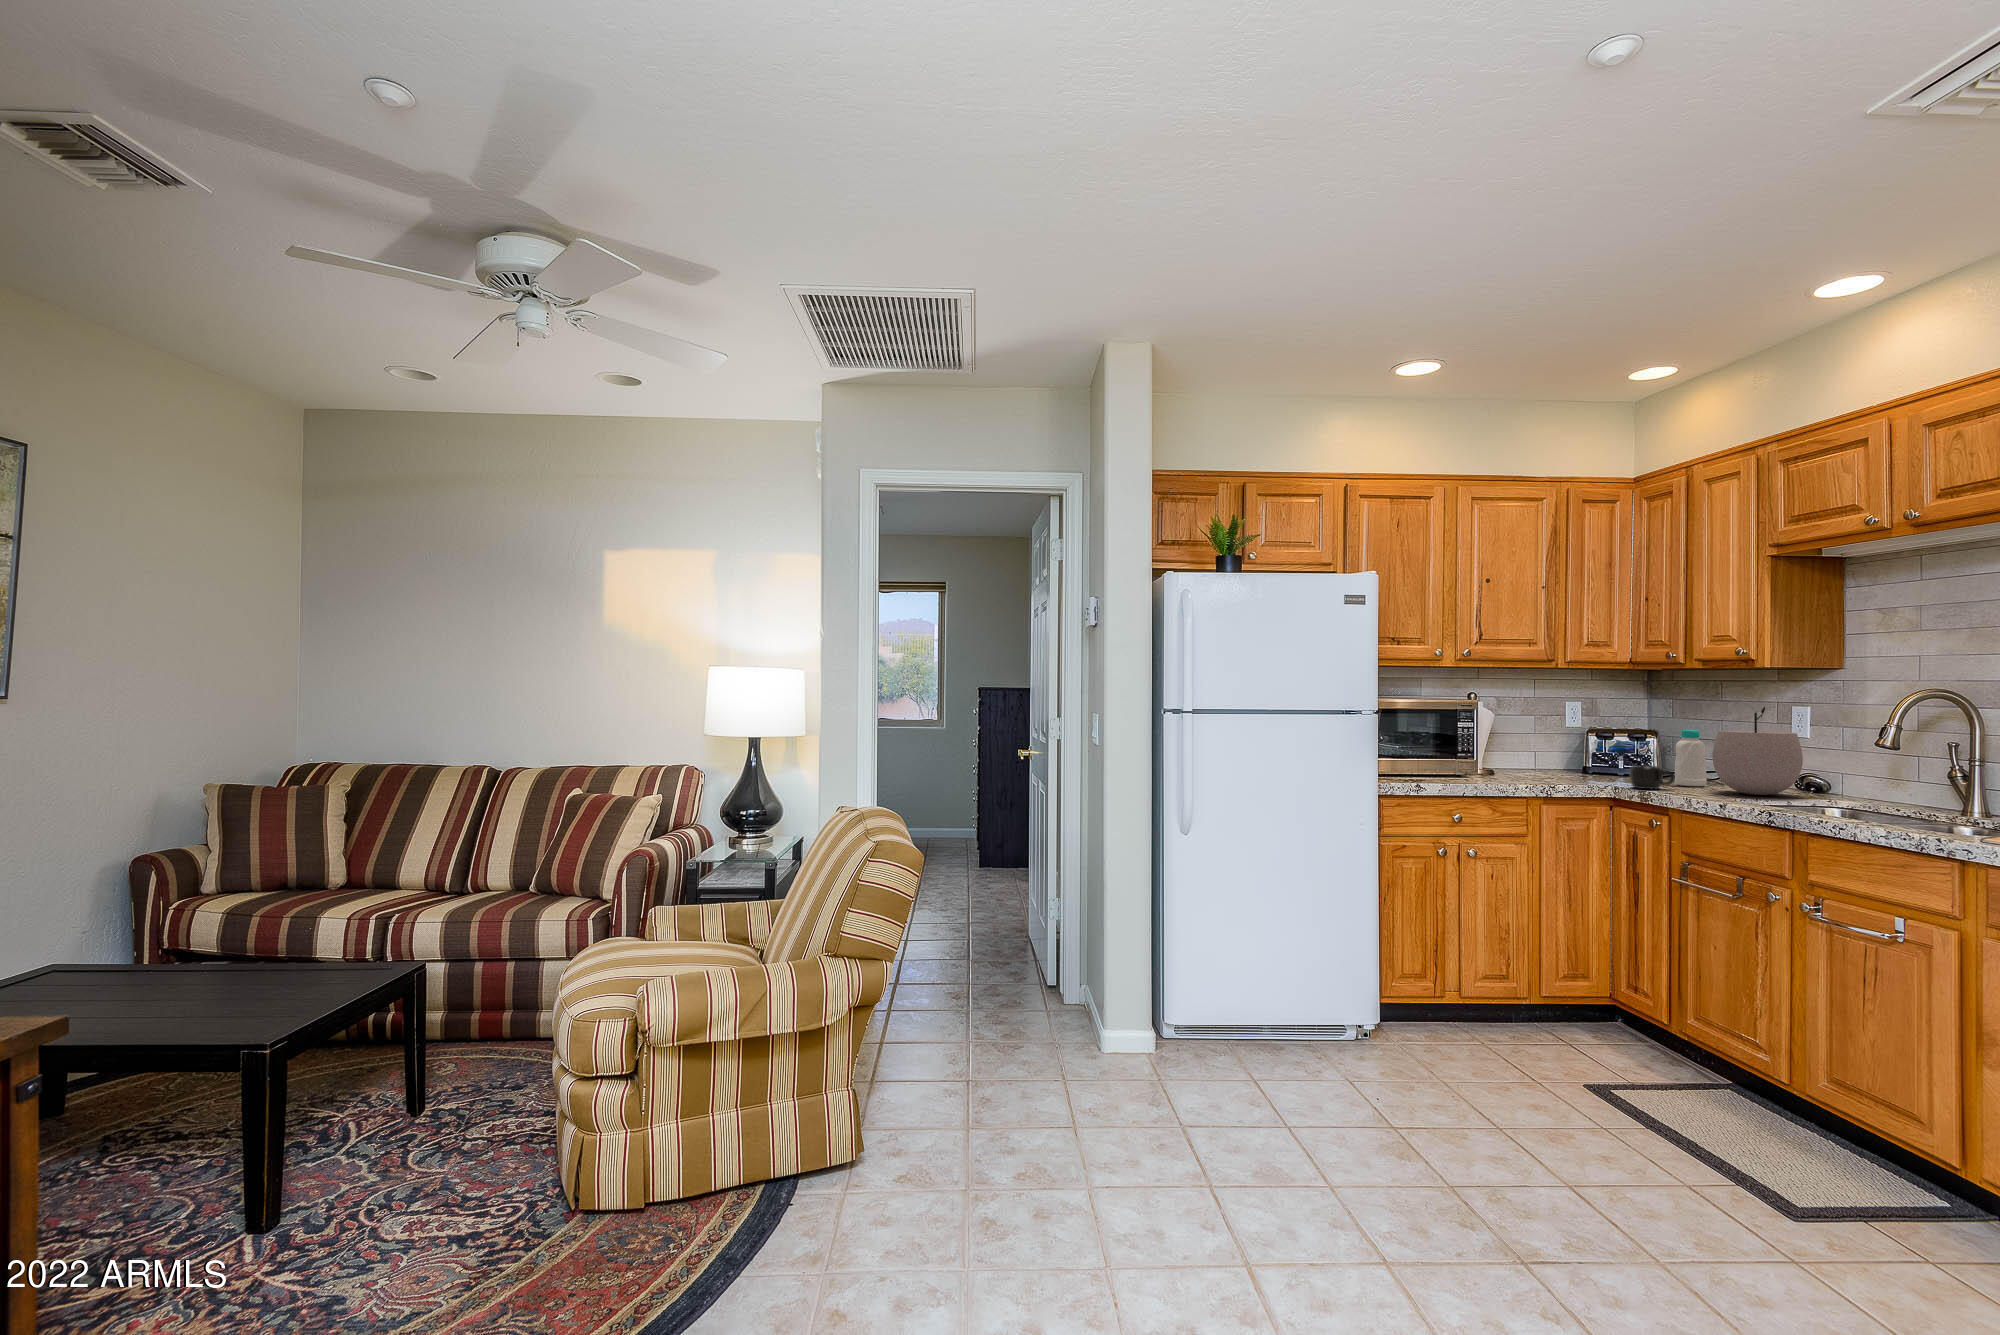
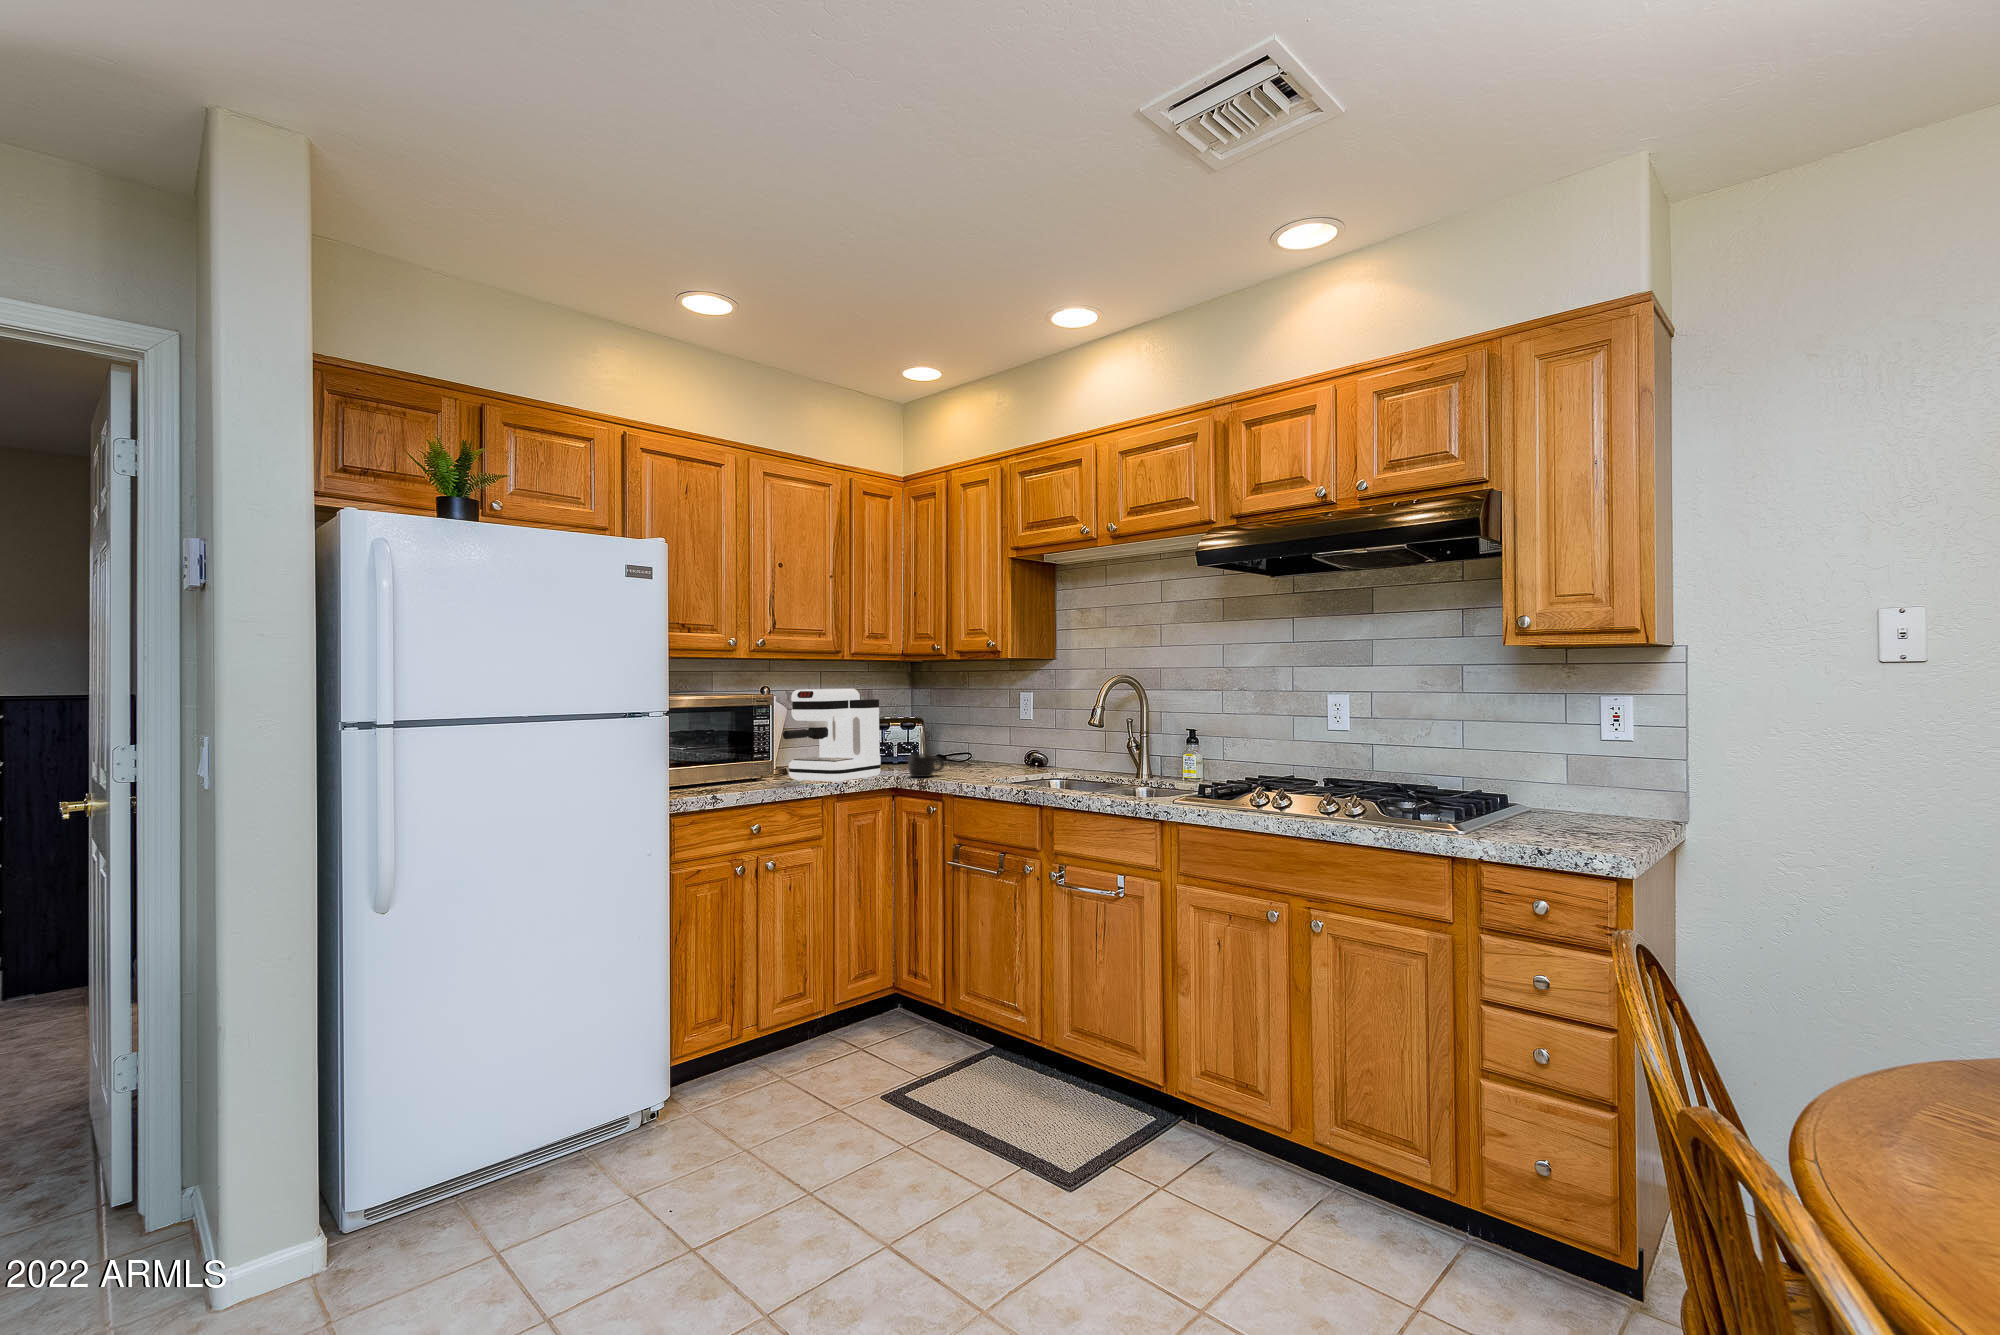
coffee maker: none [1490,695,1597,787] -> present [783,689,881,783]
plant pot: present [1712,707,1803,795] -> none [973,692,1038,774]
bottle: present [1675,730,1707,786] -> none [942,717,966,770]

